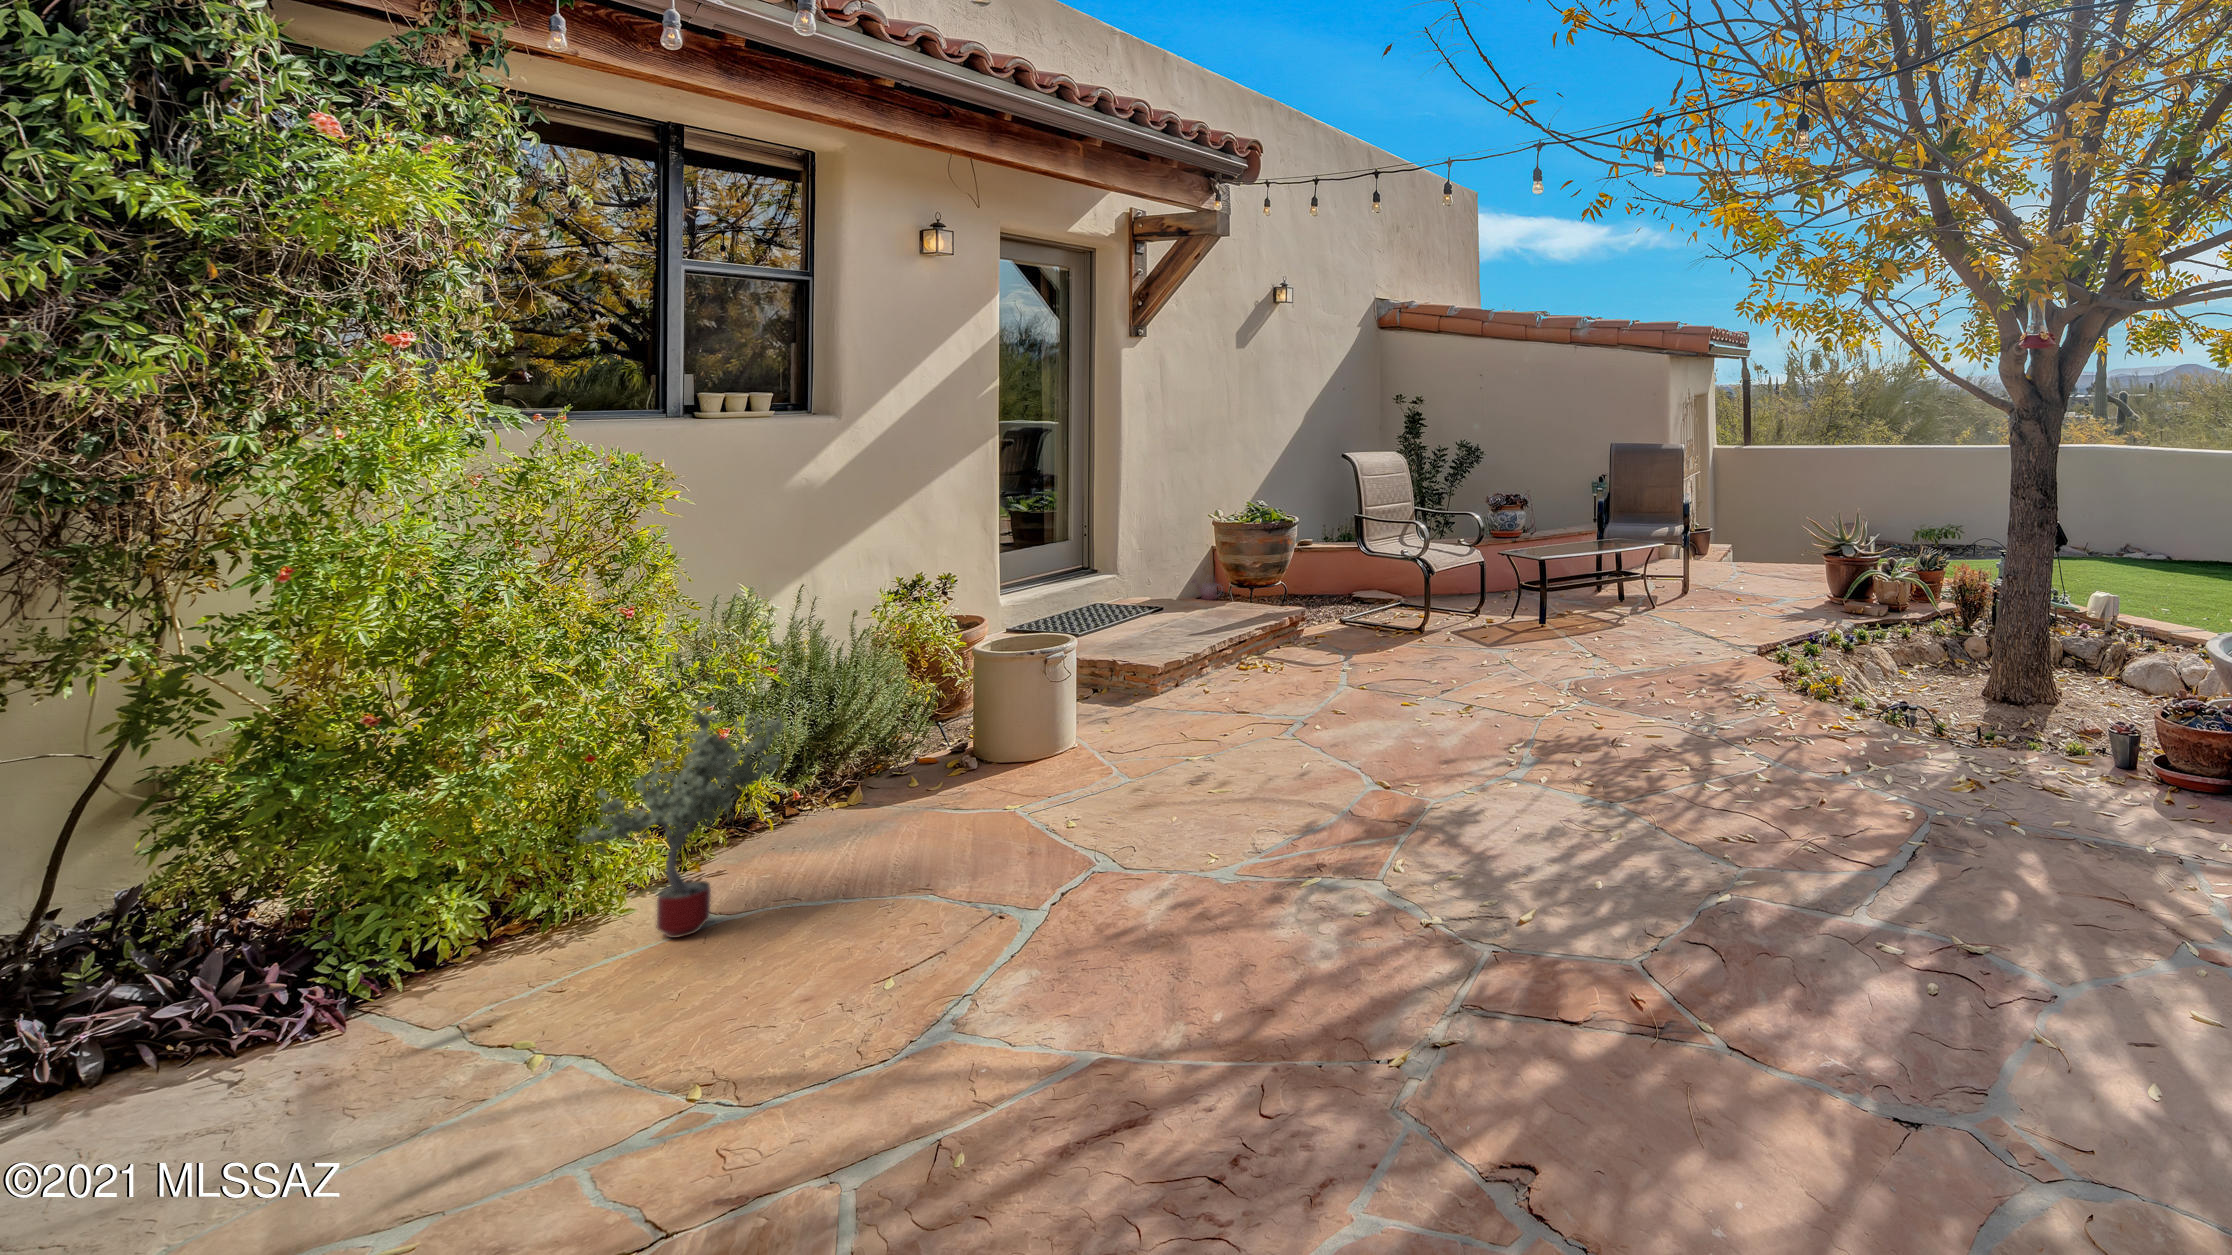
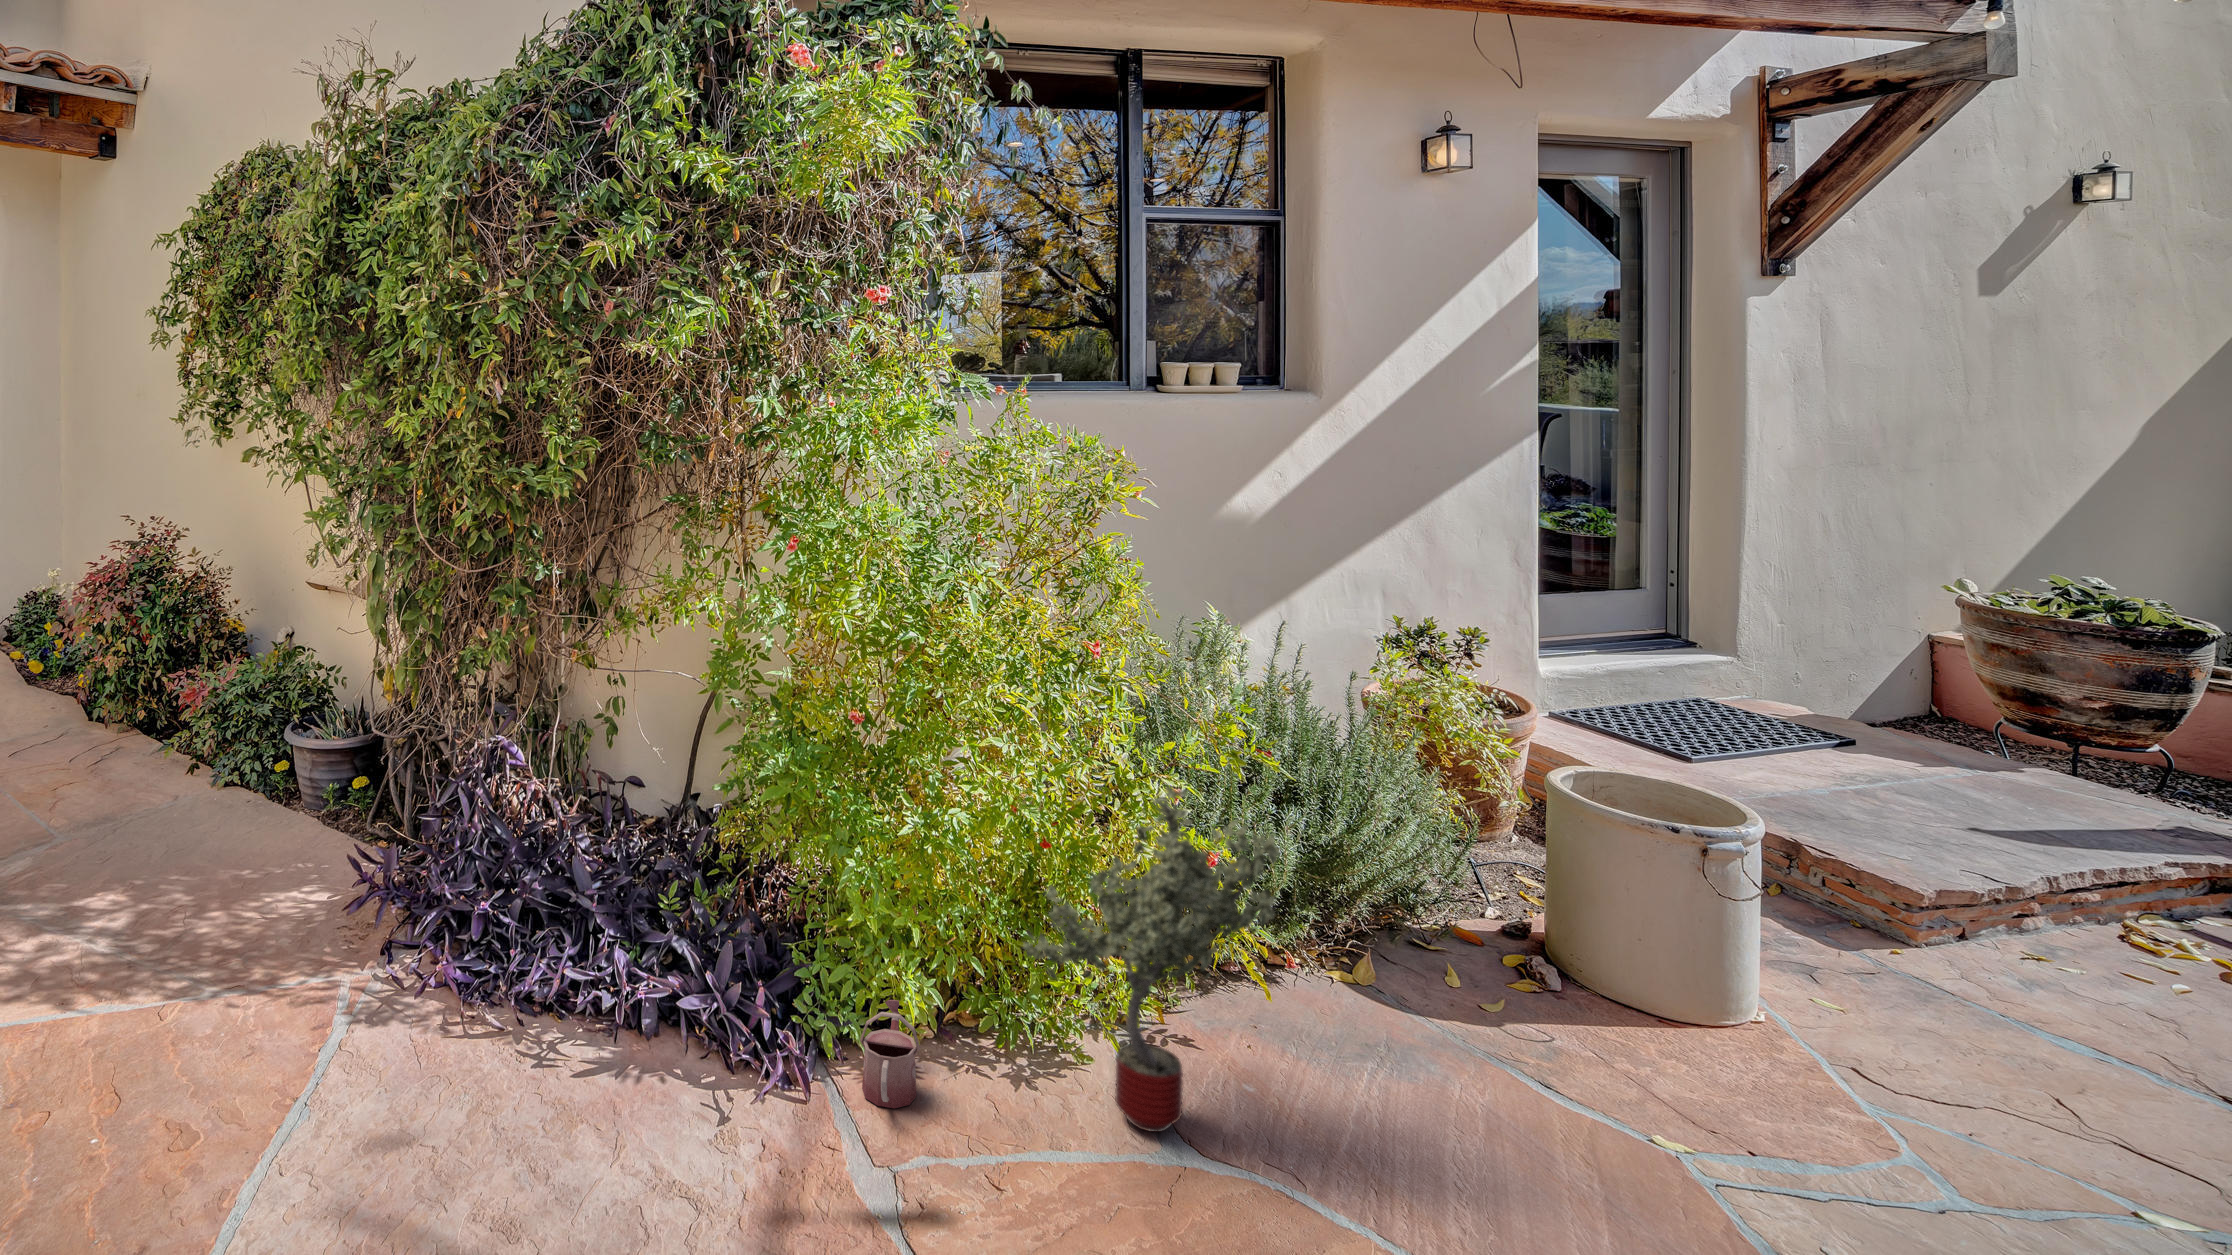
watering can: present [1192,577,1218,600] -> present [860,1000,920,1108]

